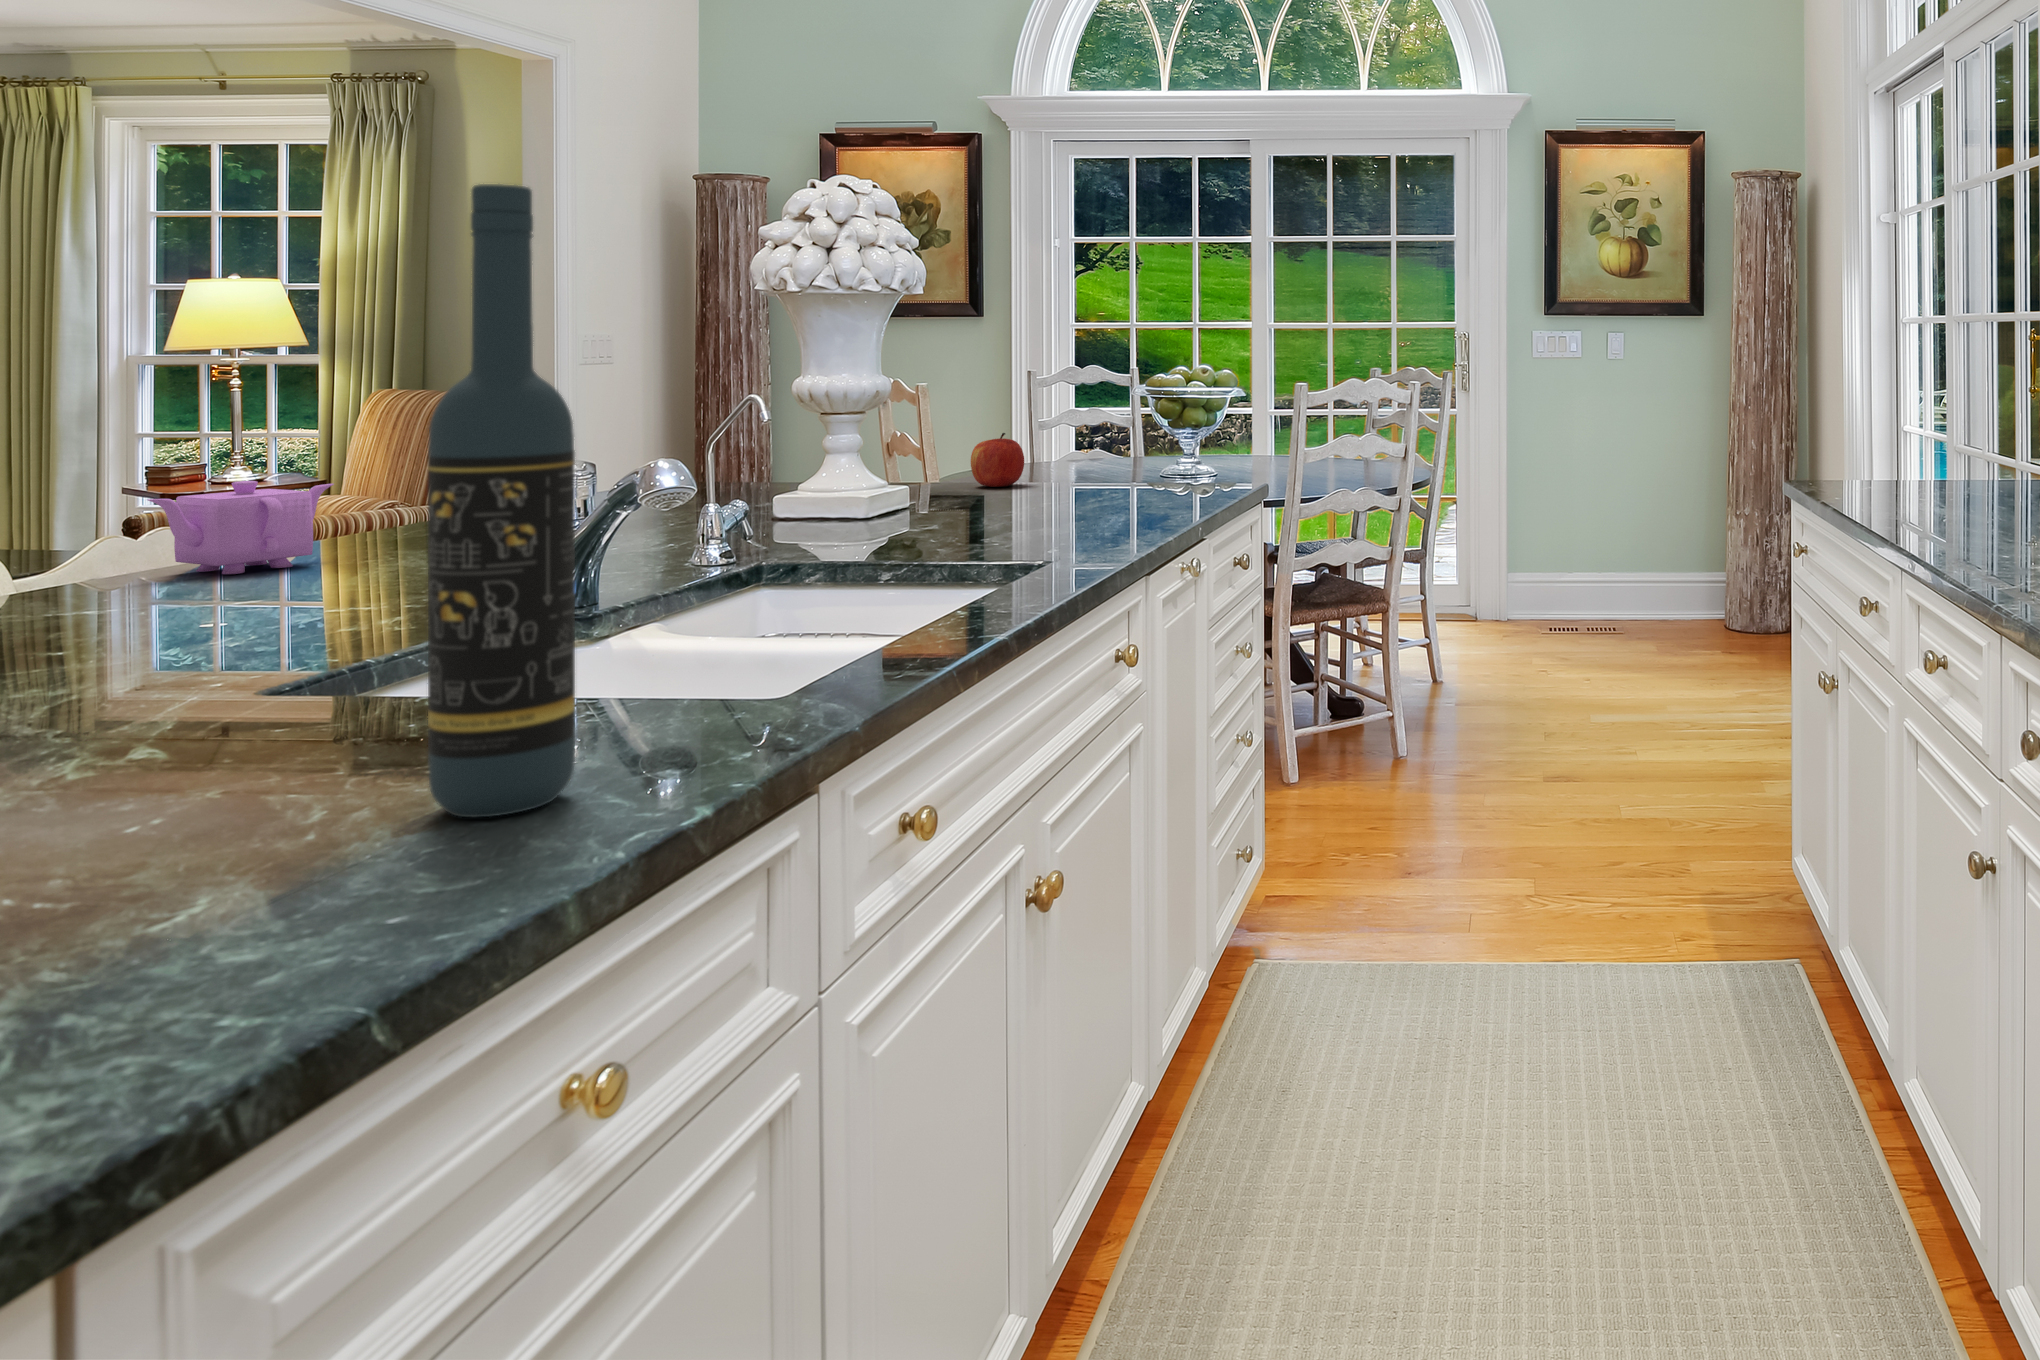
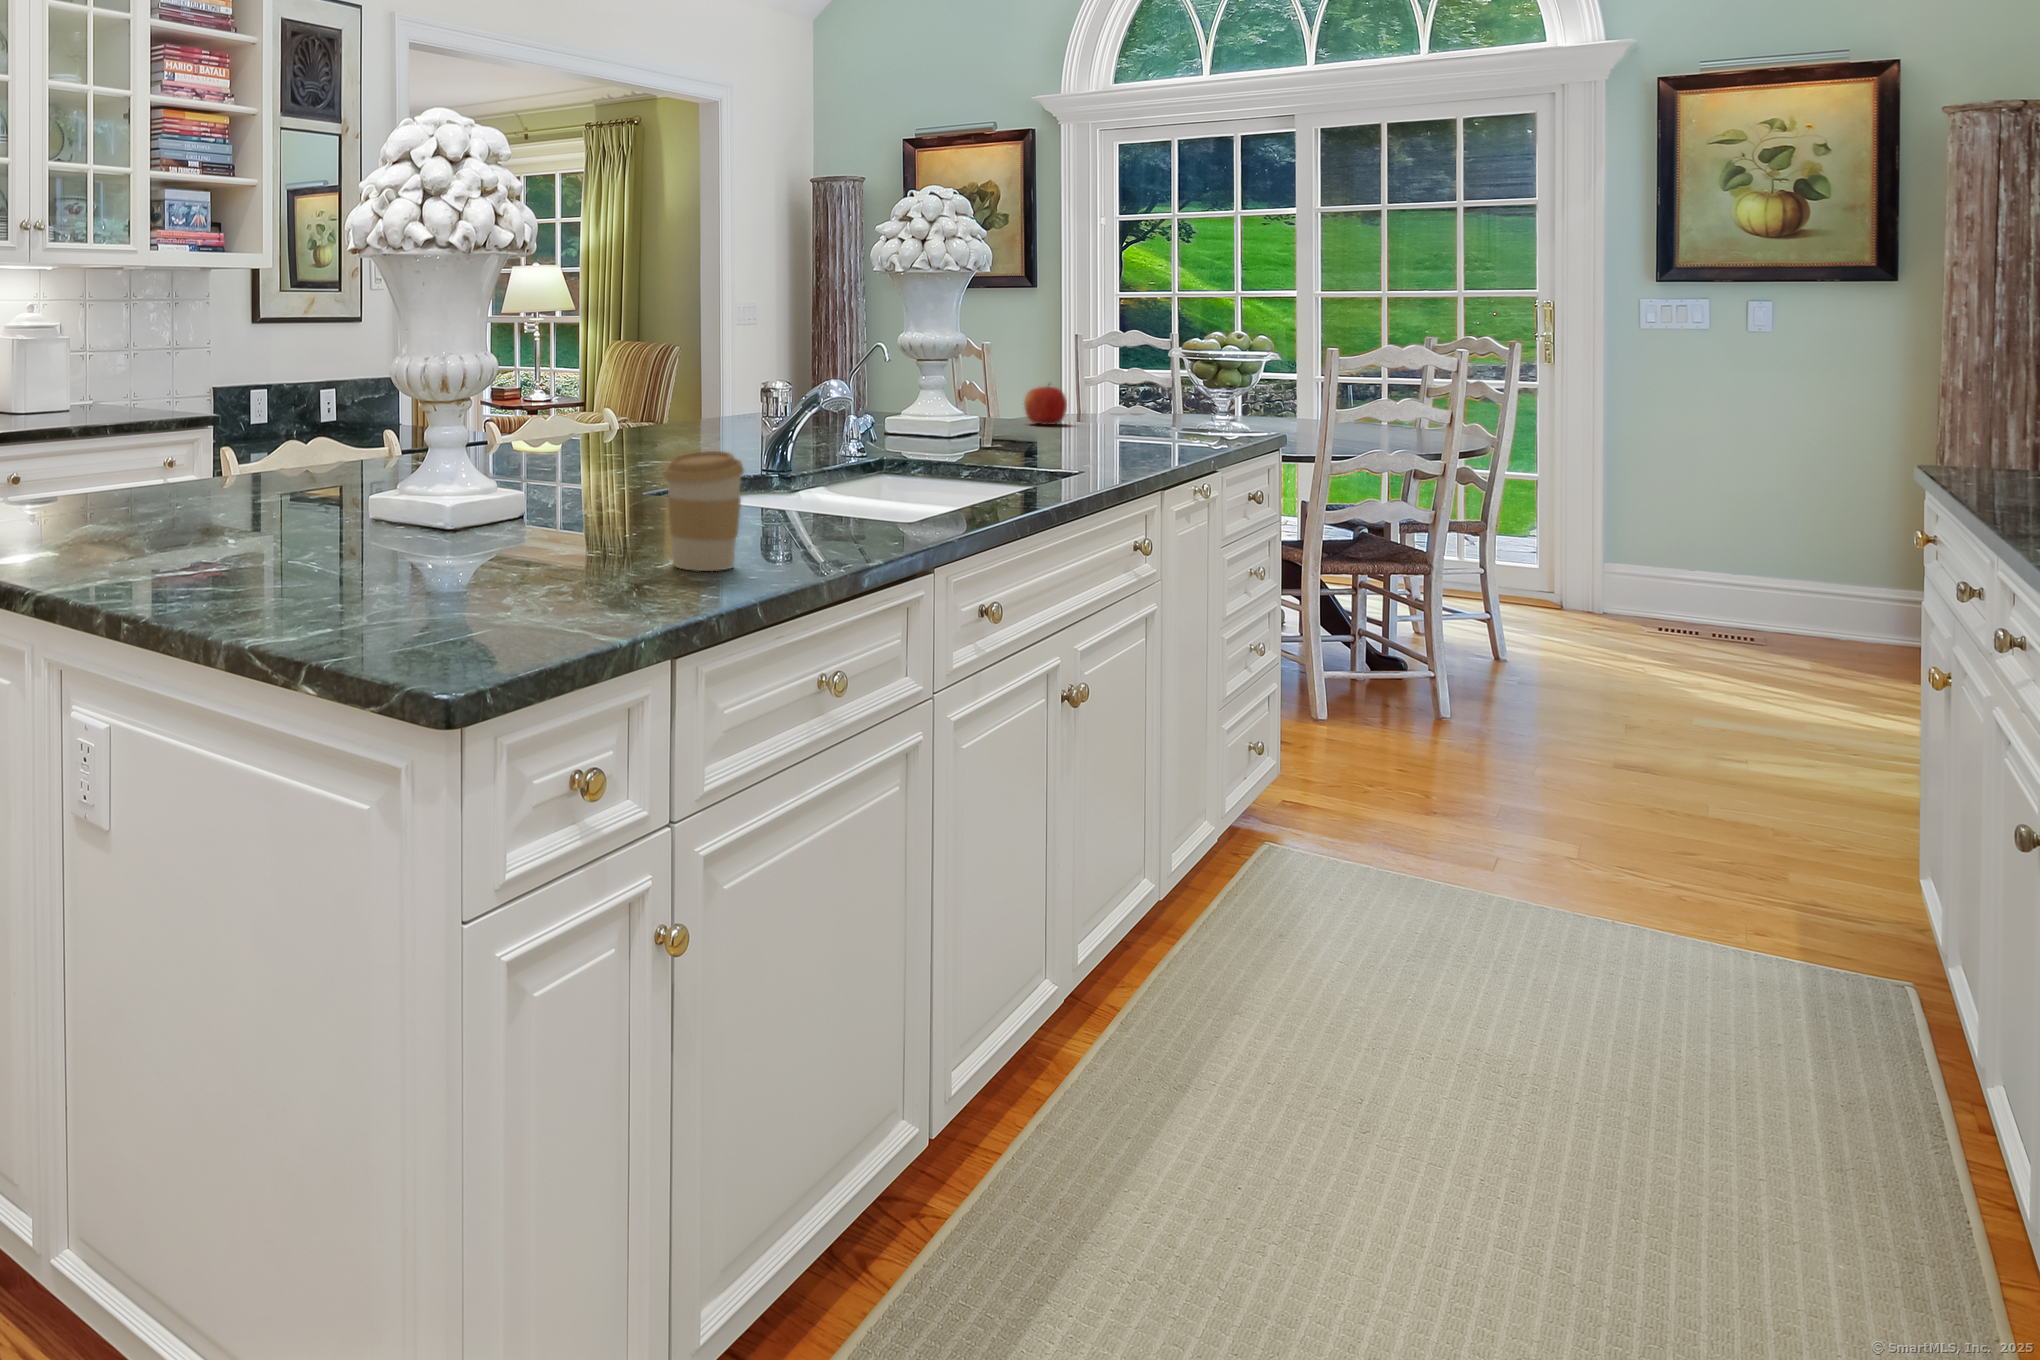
wine bottle: present [428,184,575,817] -> none [750,227,814,552]
teapot: present [147,481,334,574] -> none [559,391,640,444]
coffee cup: none [163,641,388,920] -> present [663,451,744,571]

